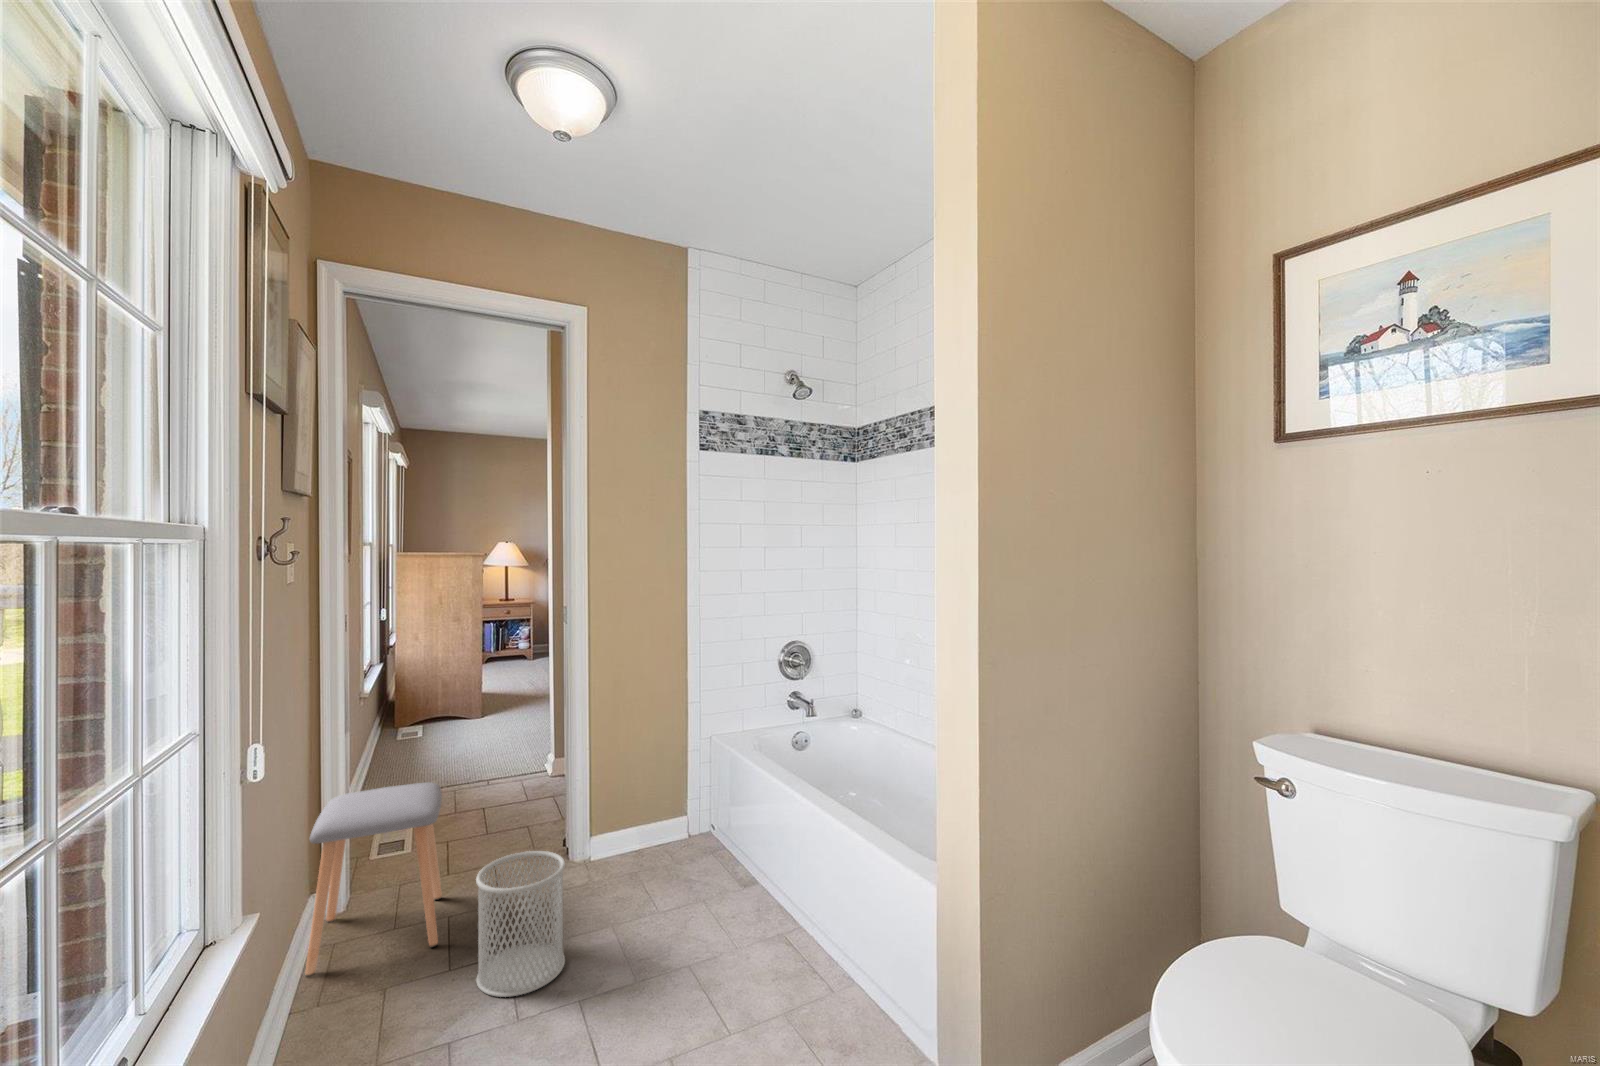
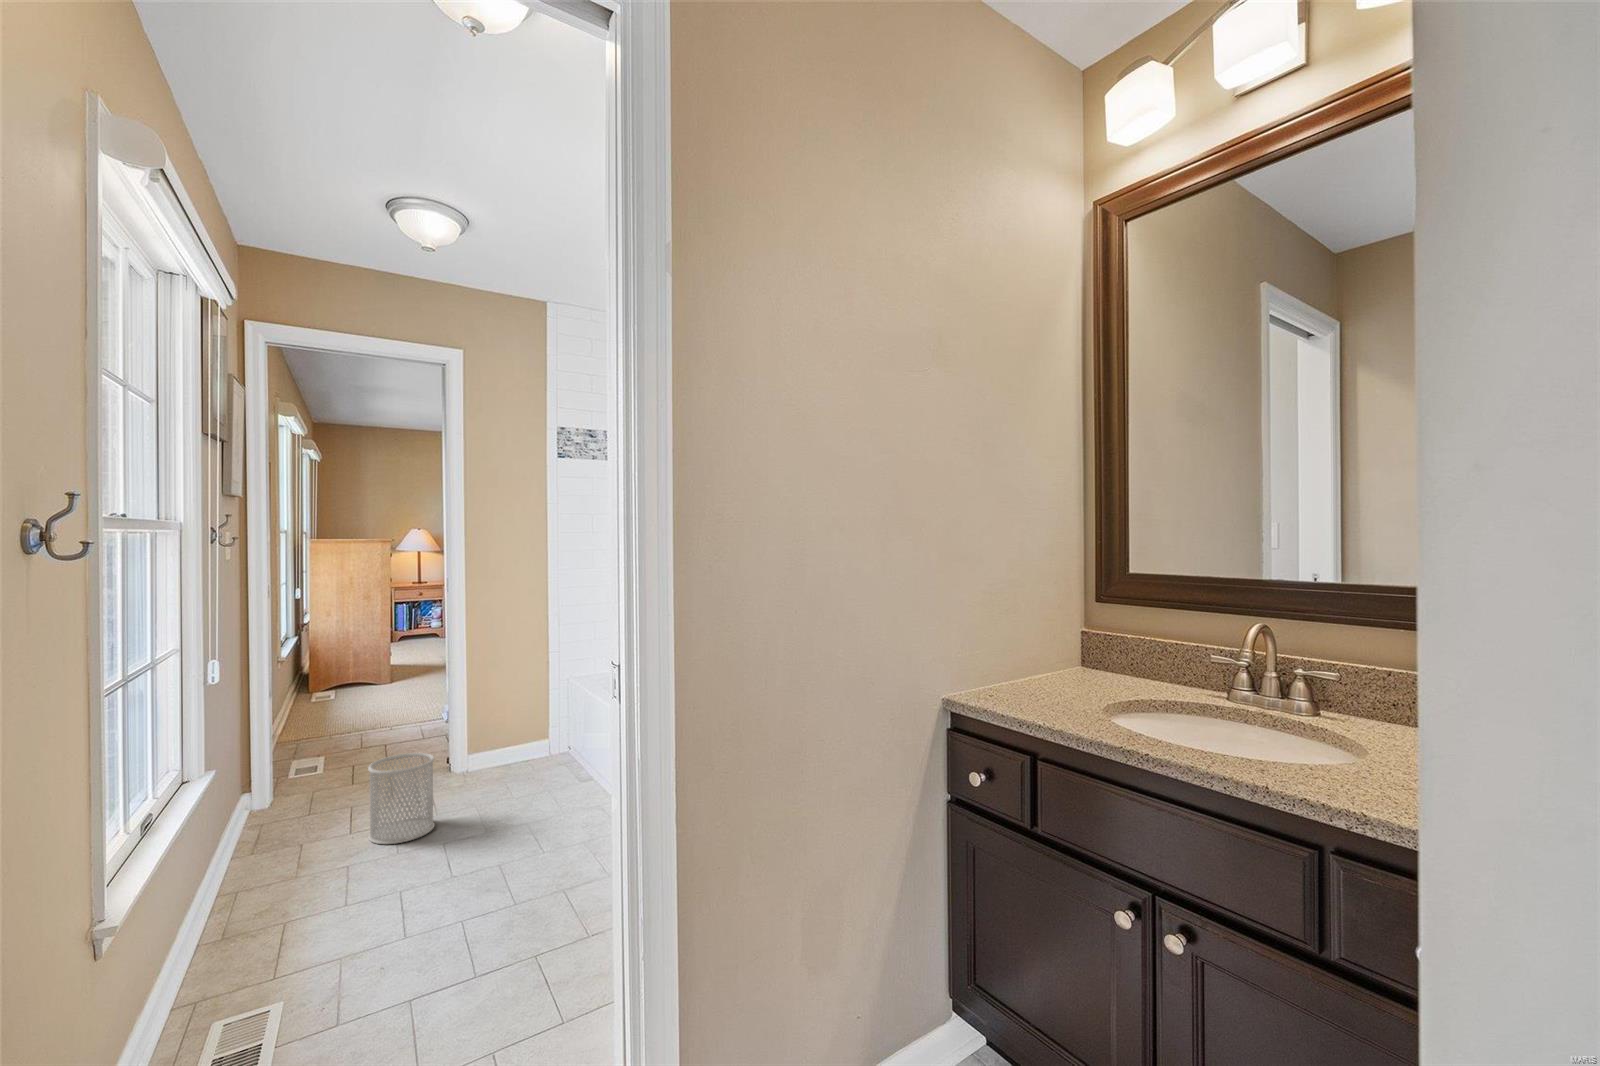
stool: present [305,783,442,977] -> none [242,711,346,839]

